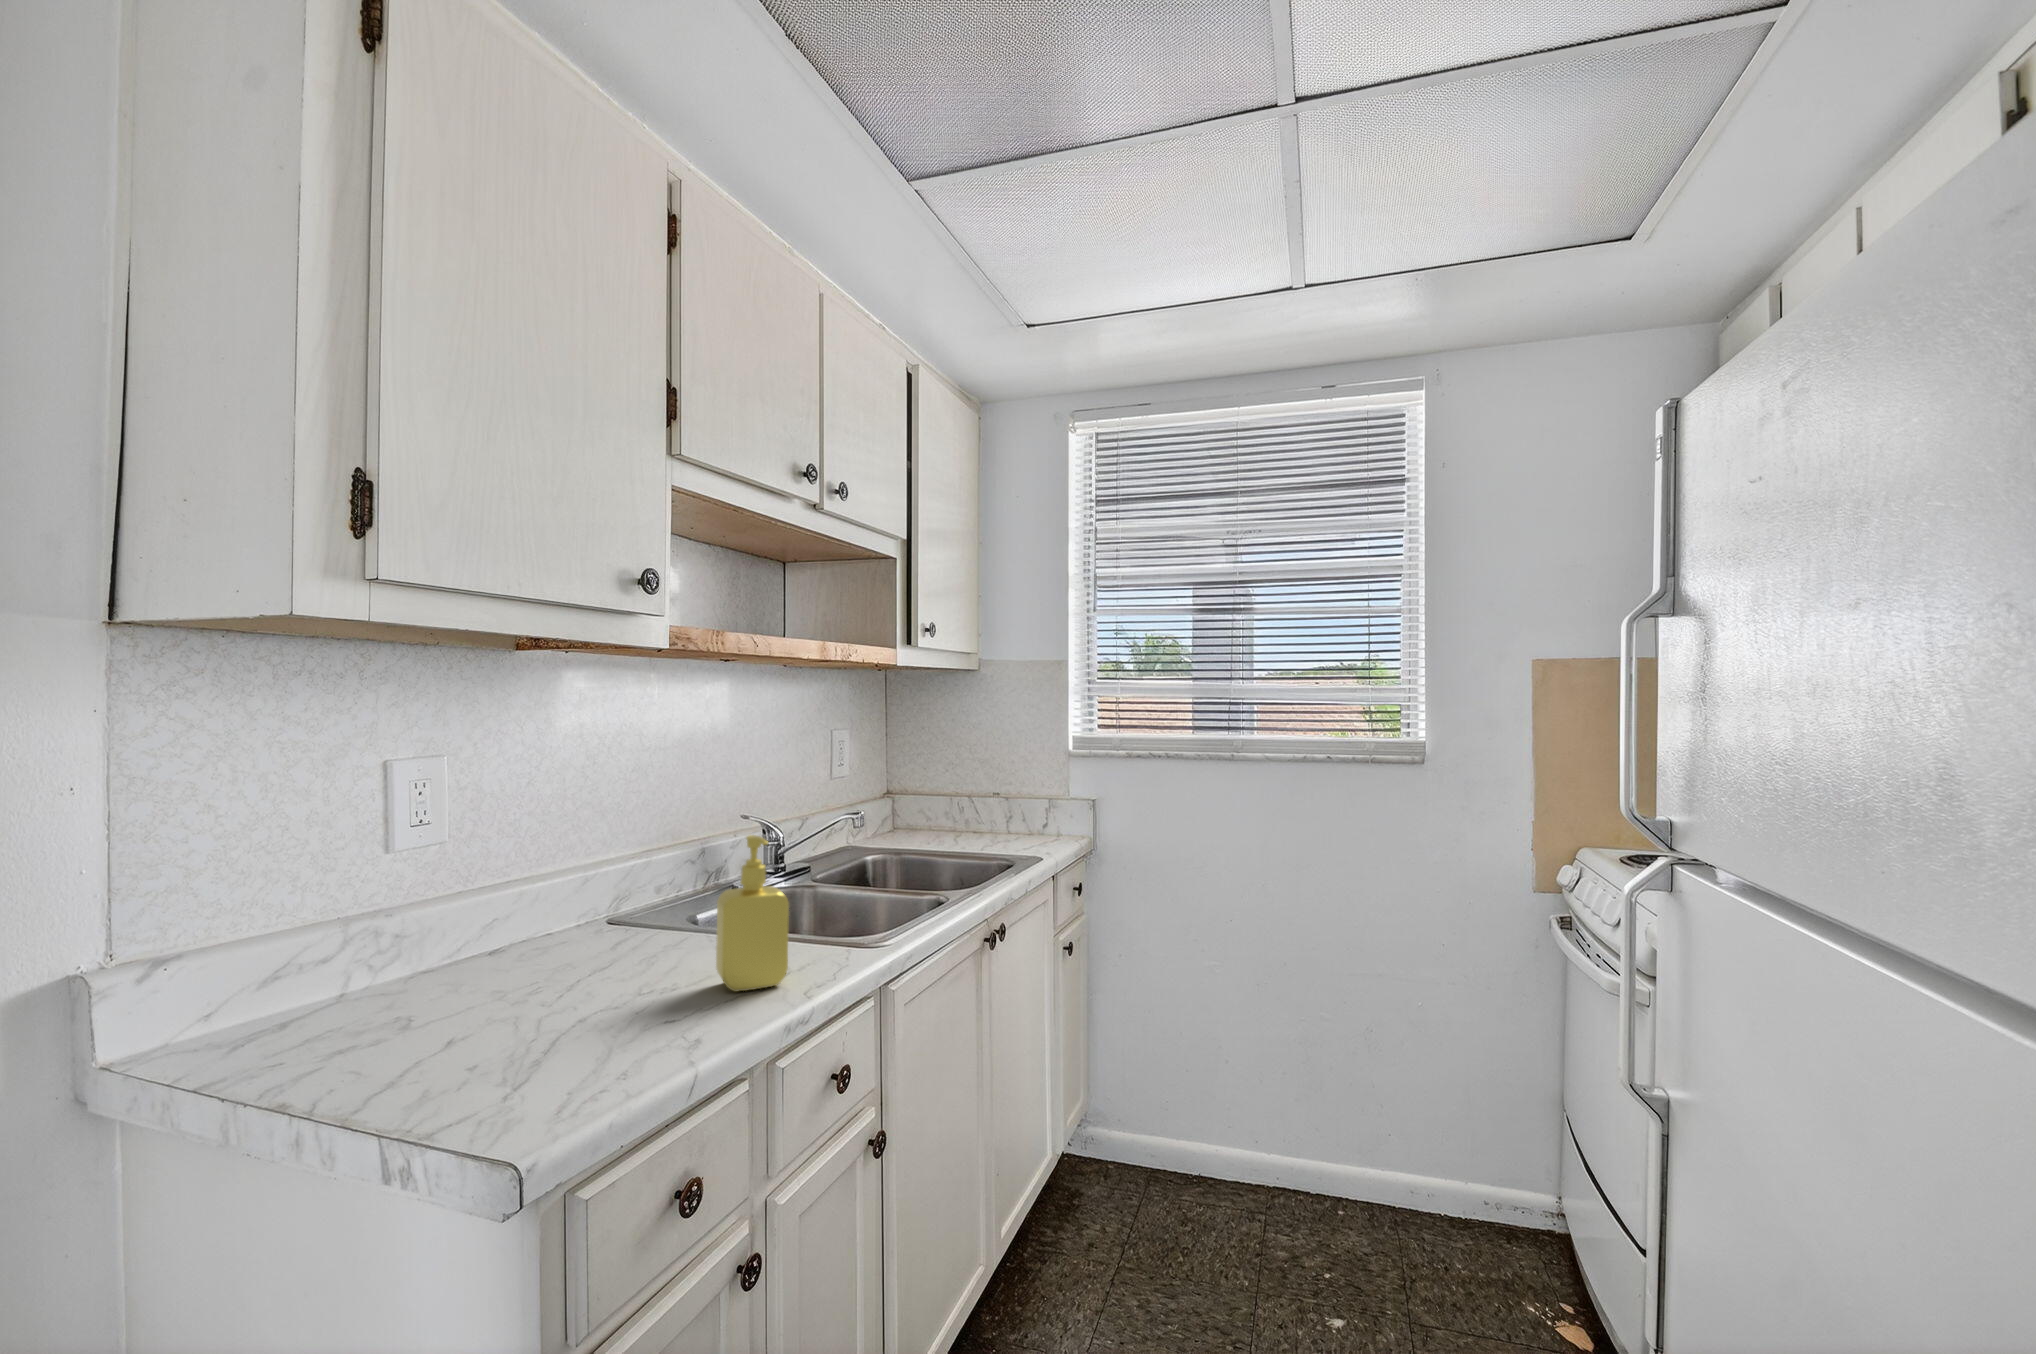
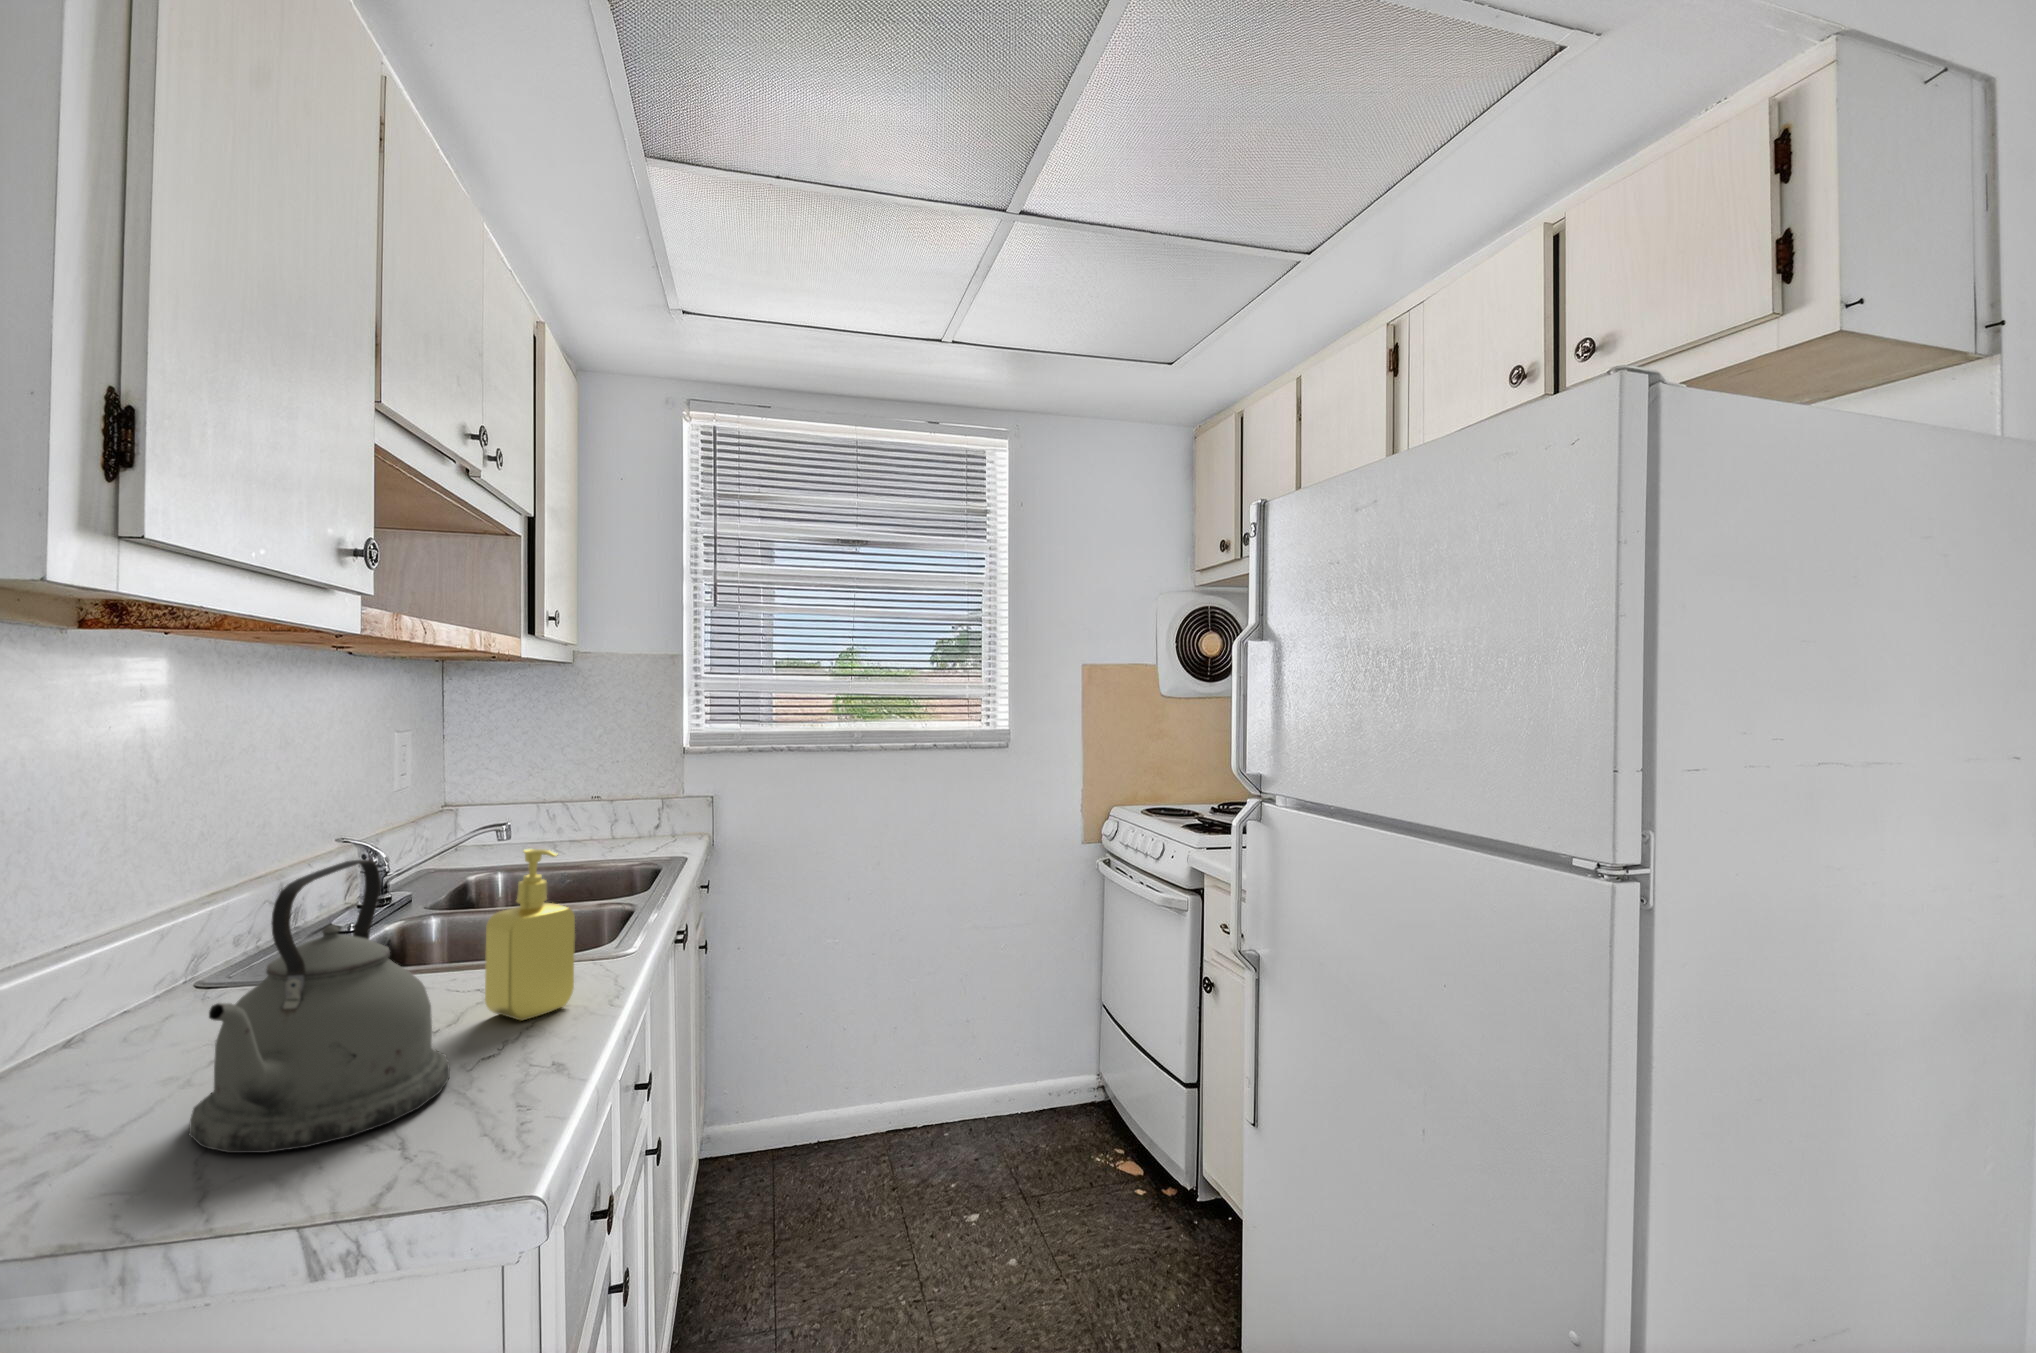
kettle: none [403,832,639,1065] -> present [189,859,450,1153]

